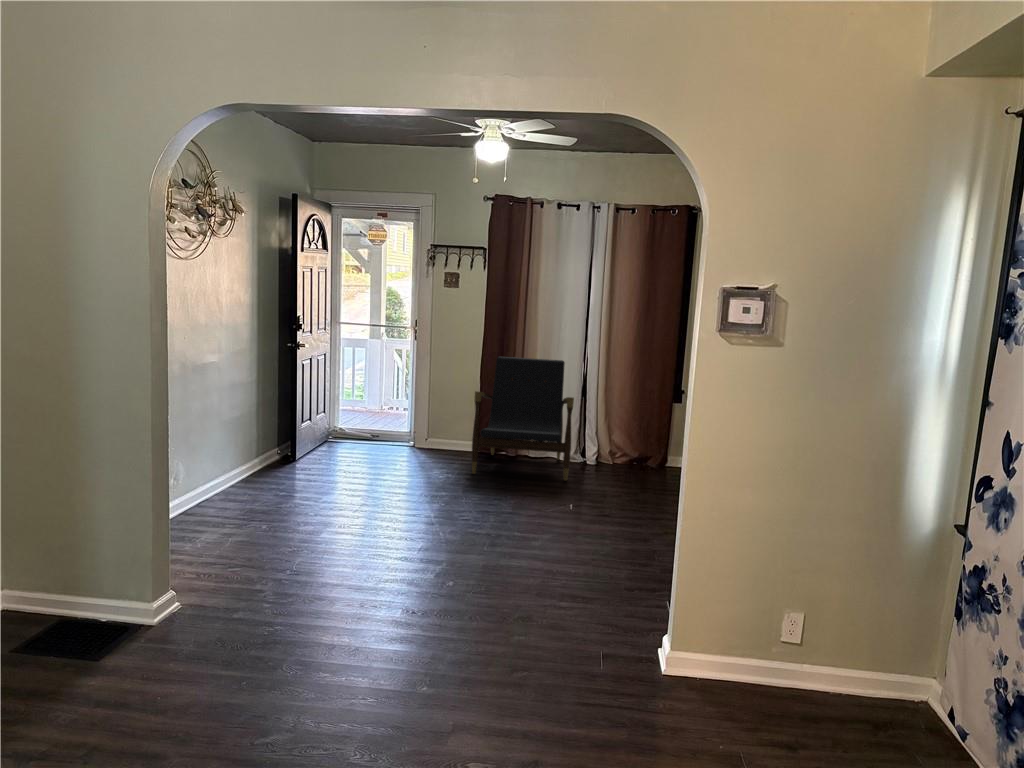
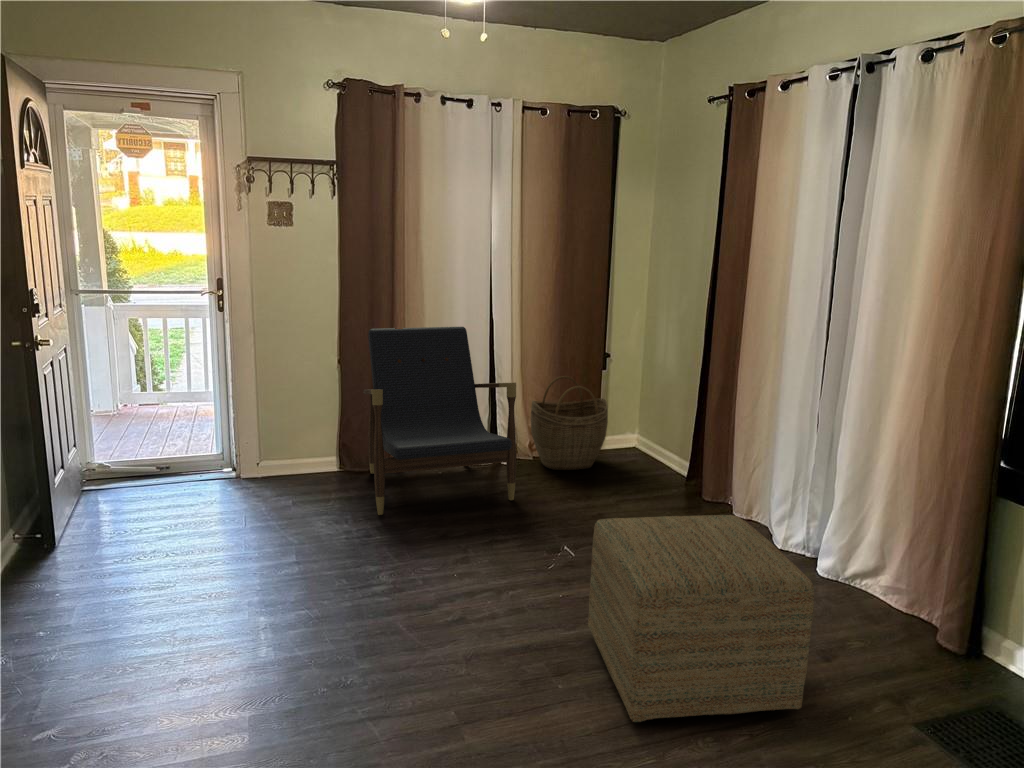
woven basket: none [607,404,665,474] -> present [531,376,608,470]
ottoman: none [499,466,625,587] -> present [588,515,814,722]

